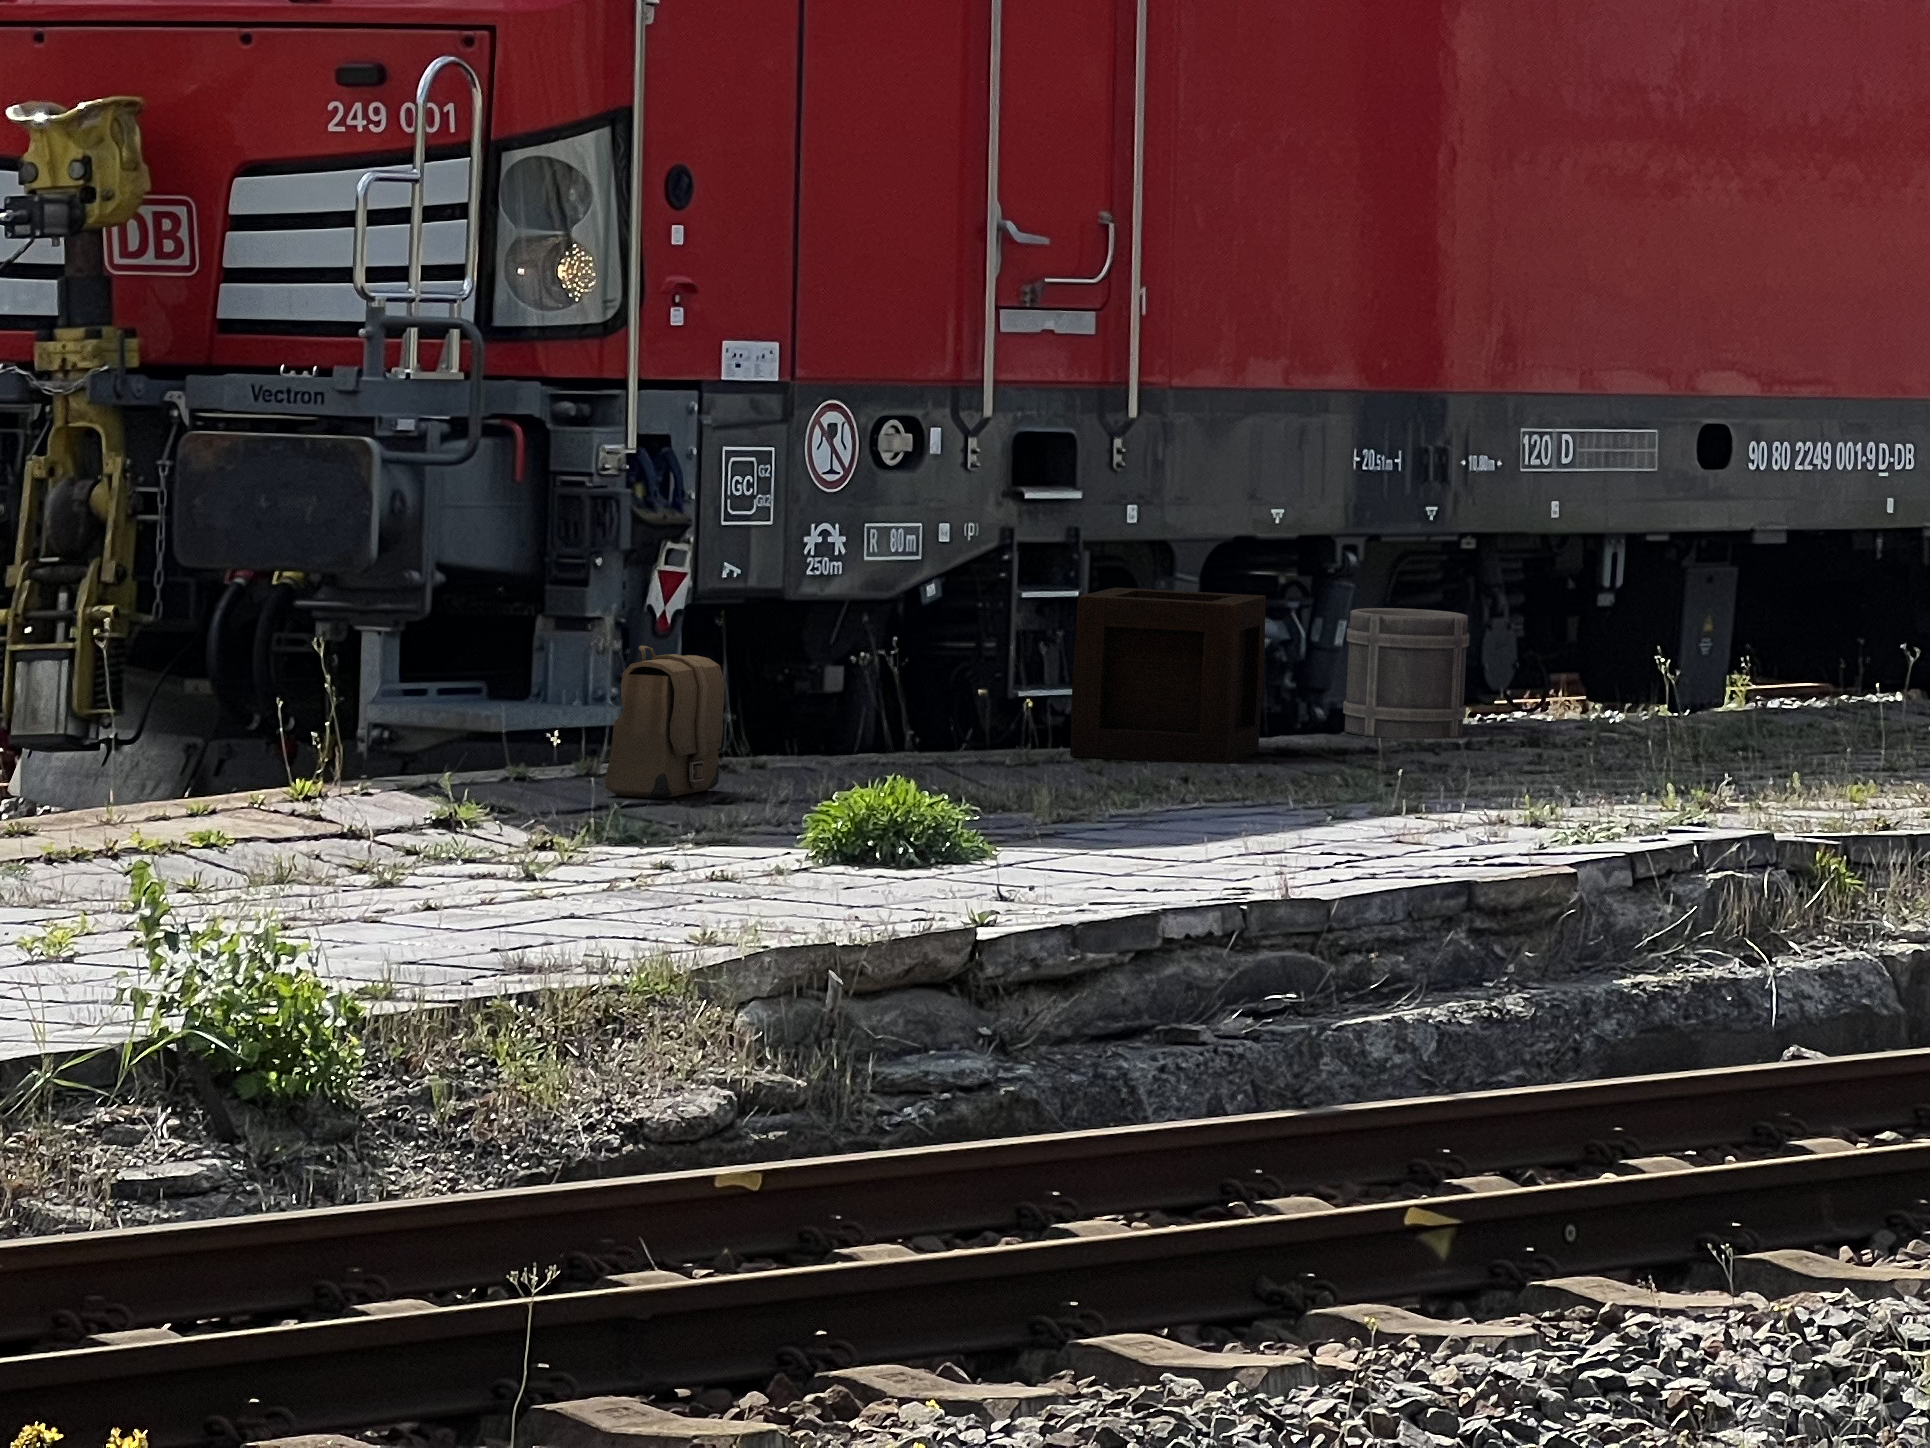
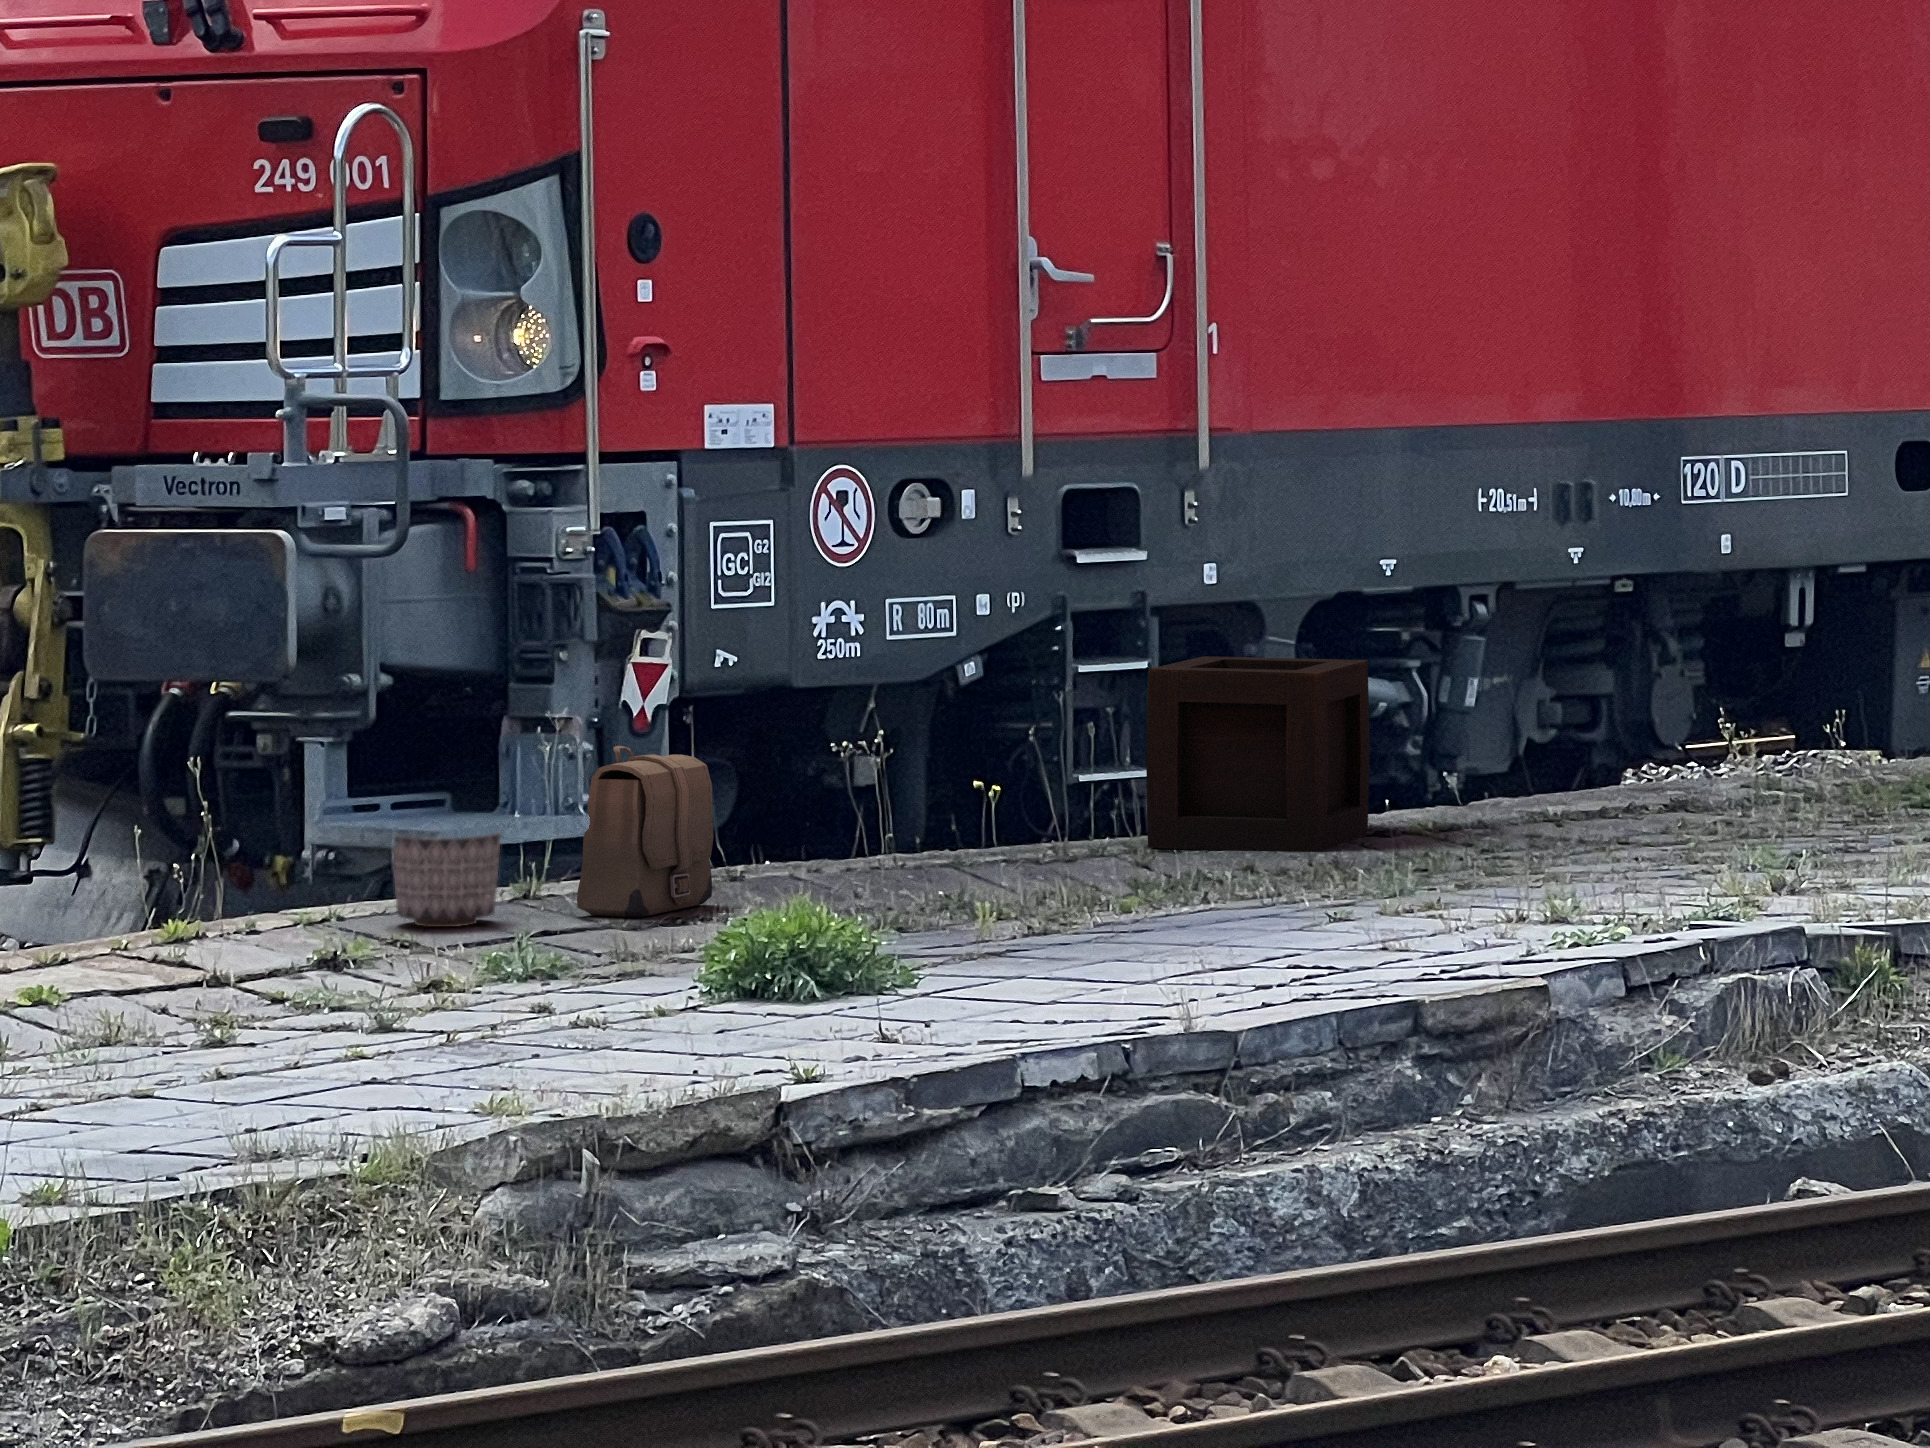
bucket: present [1343,608,1469,739] -> none [1483,667,1620,812]
planter: none [445,713,543,802] -> present [394,832,501,927]

